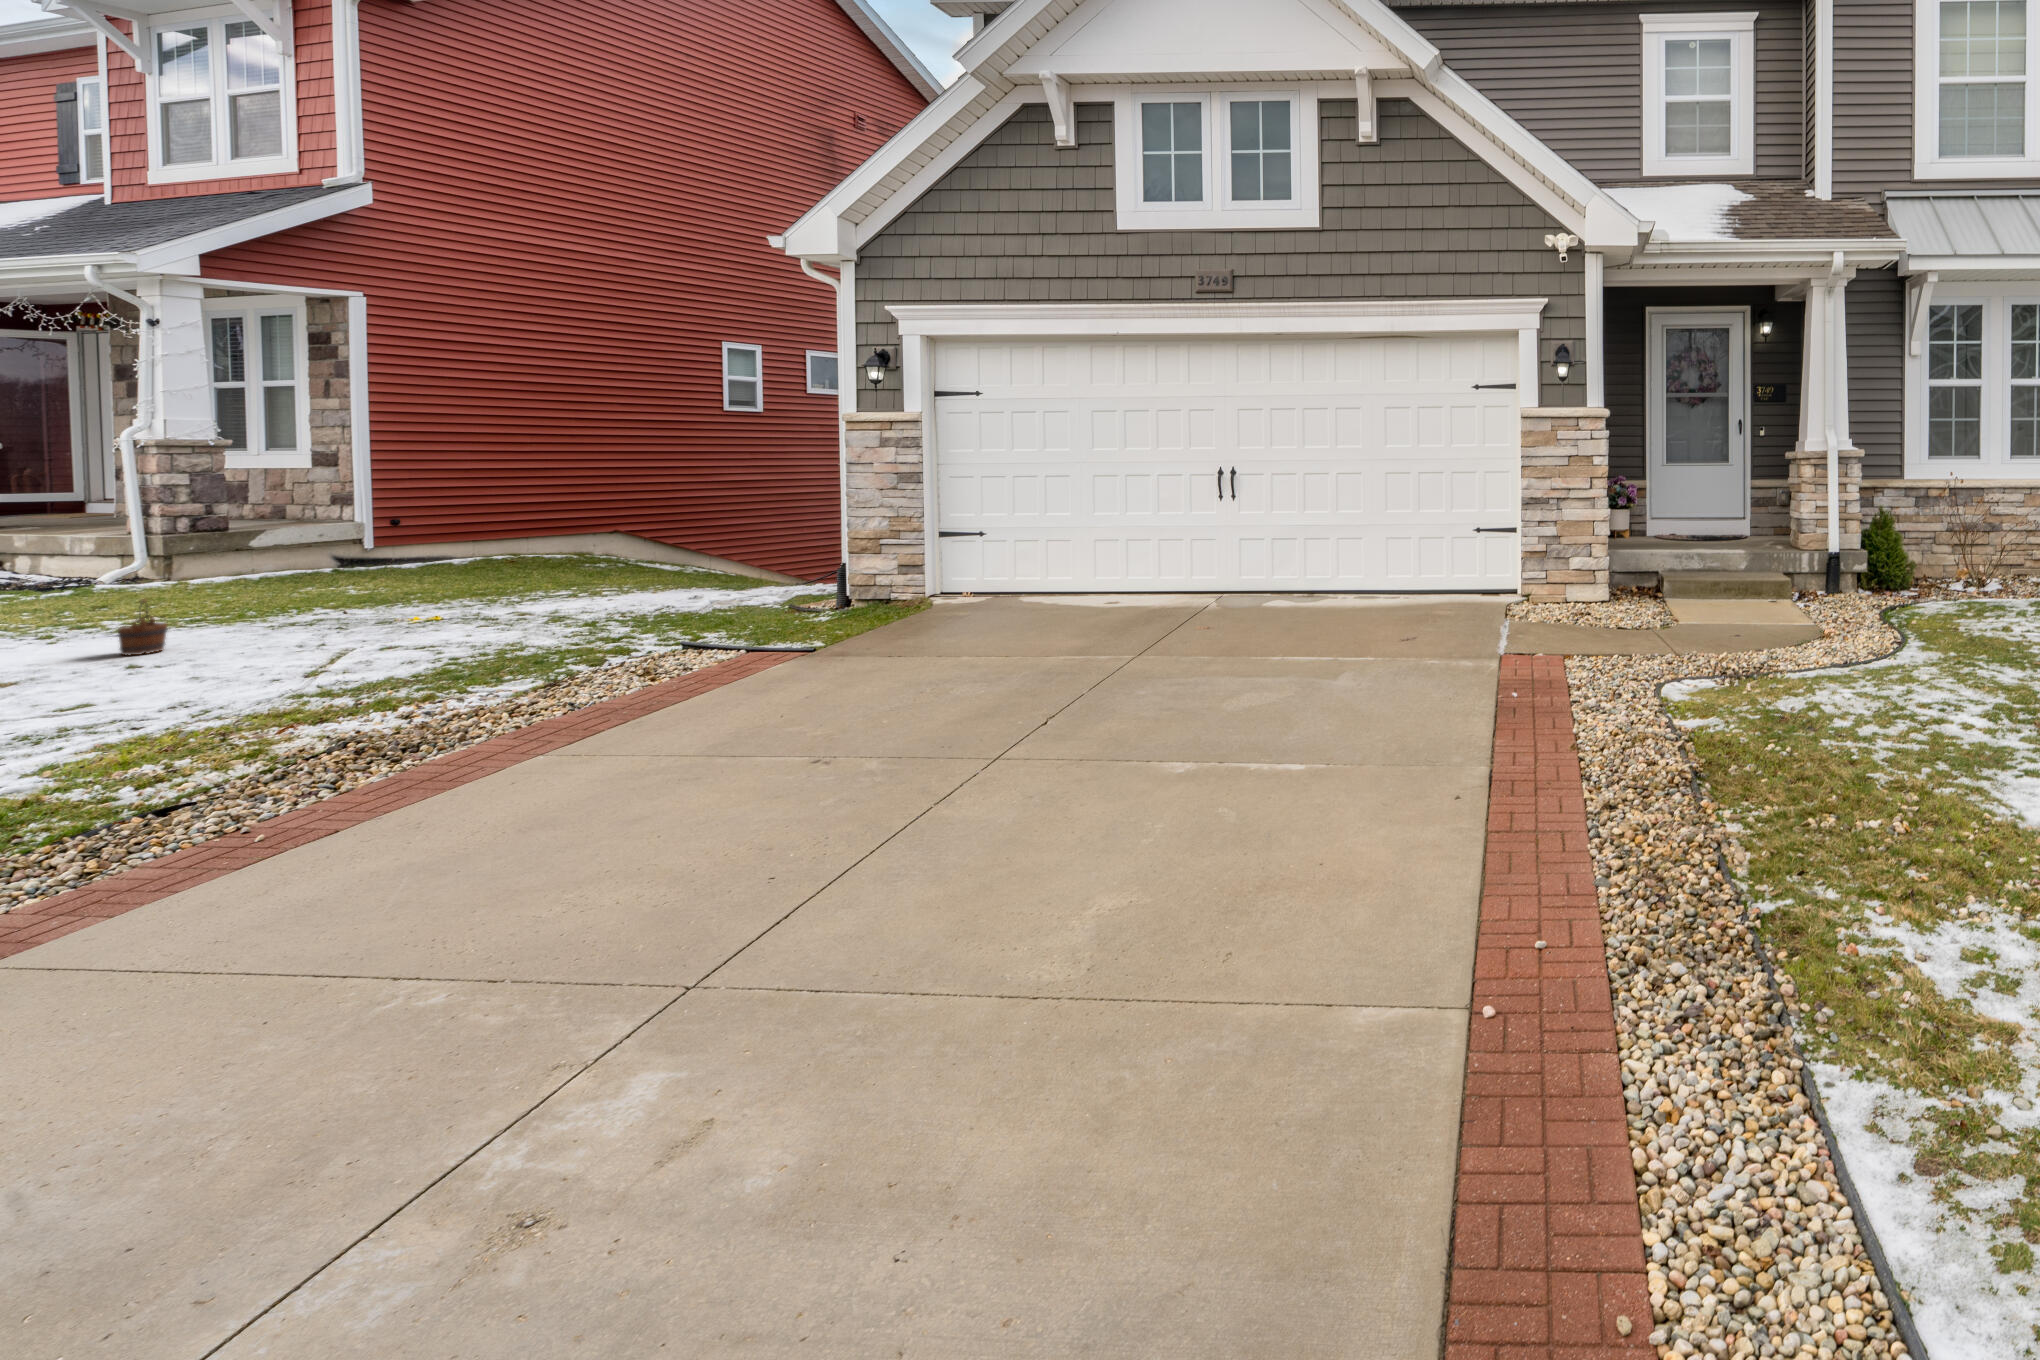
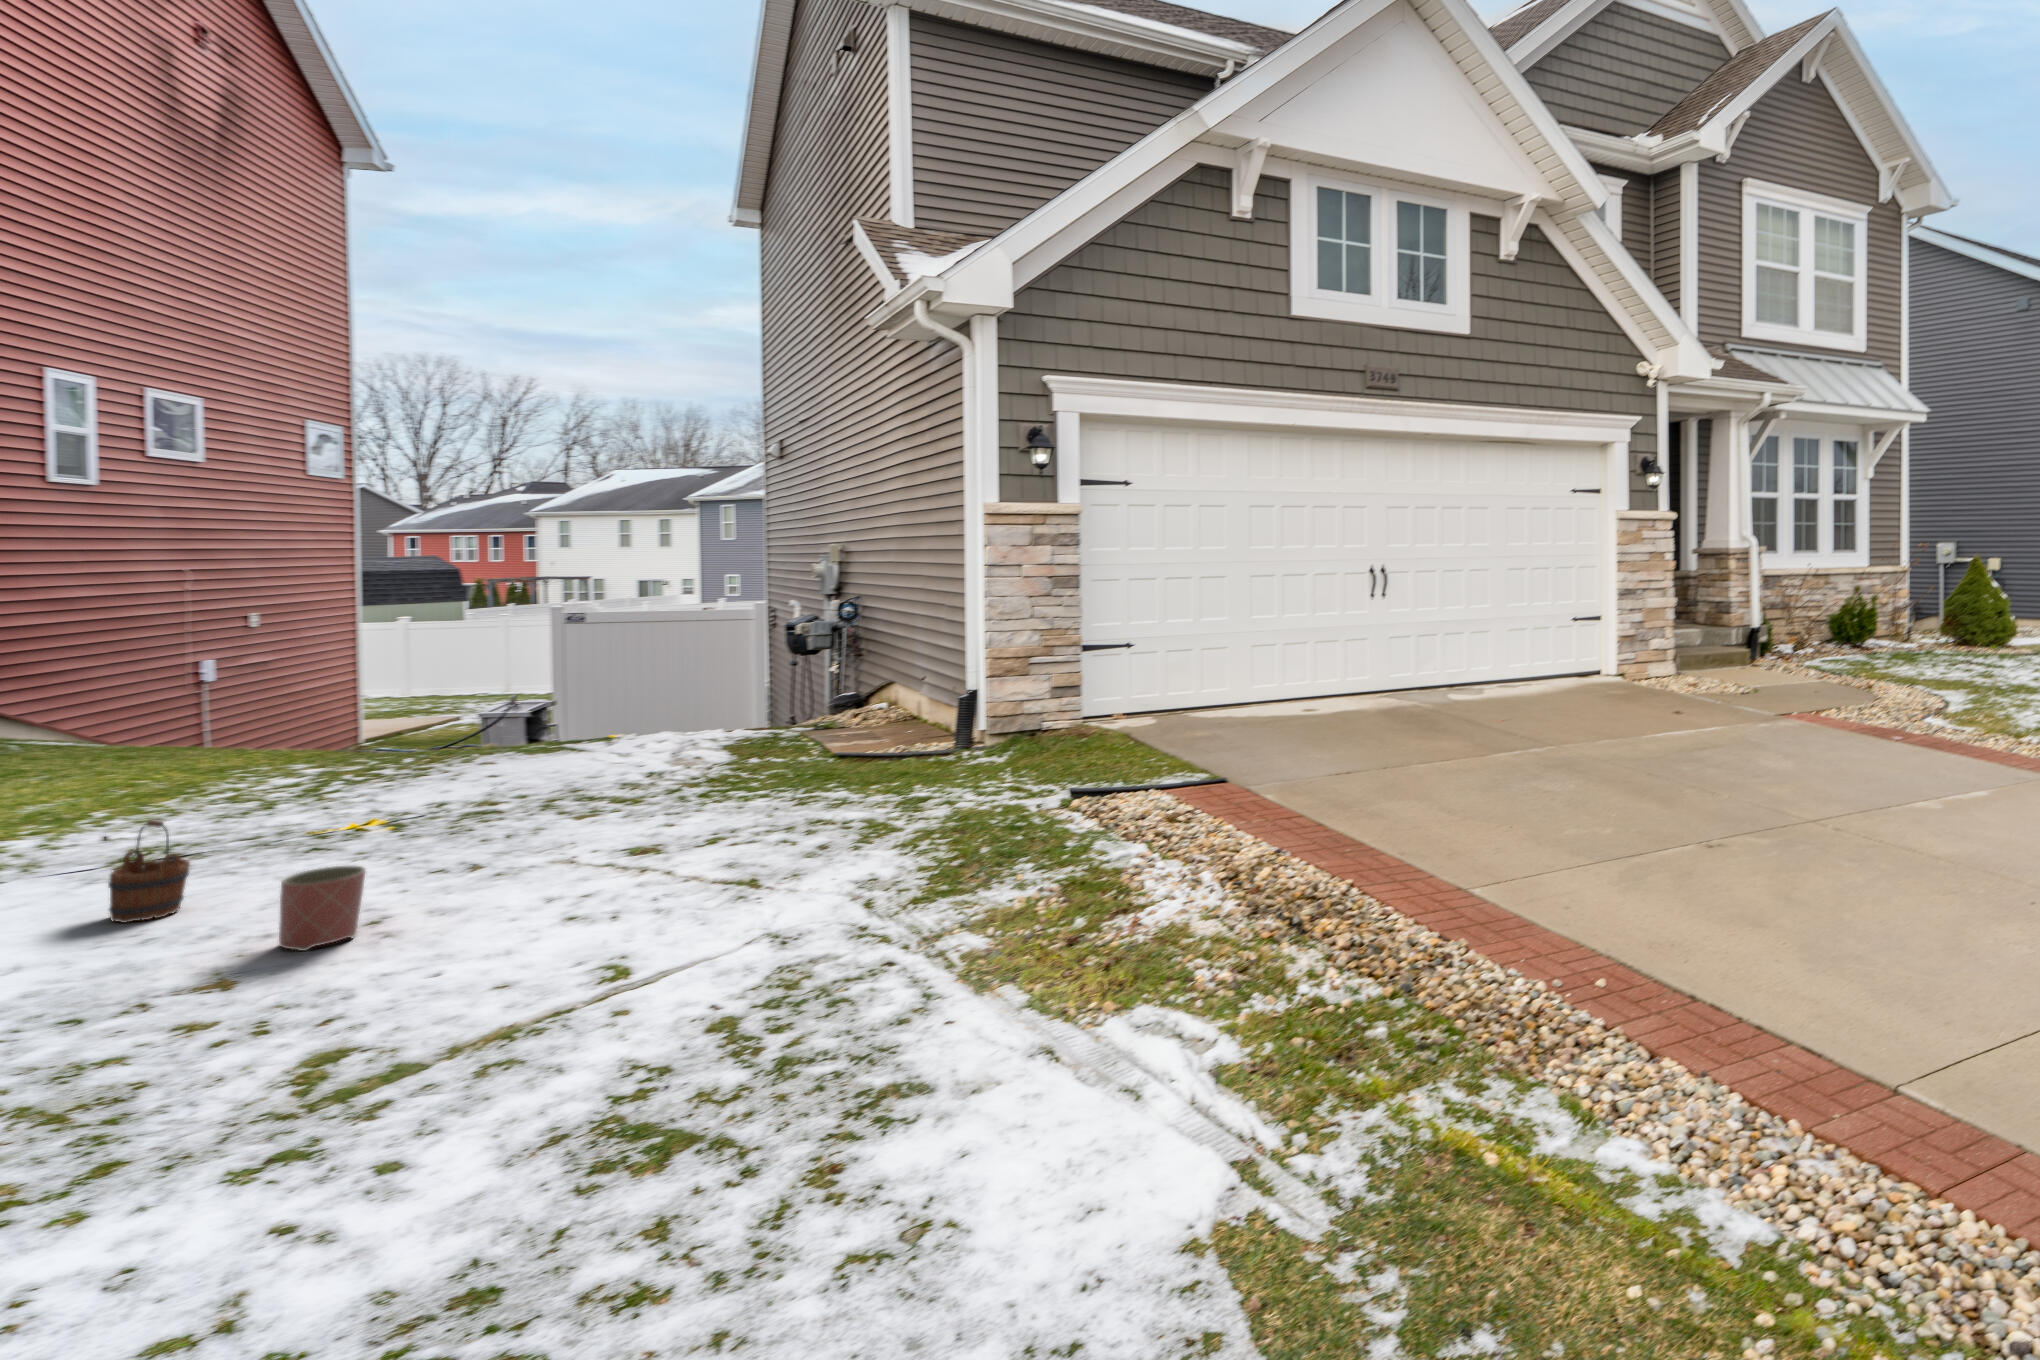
planter: none [66,635,127,683] -> present [279,865,366,951]

